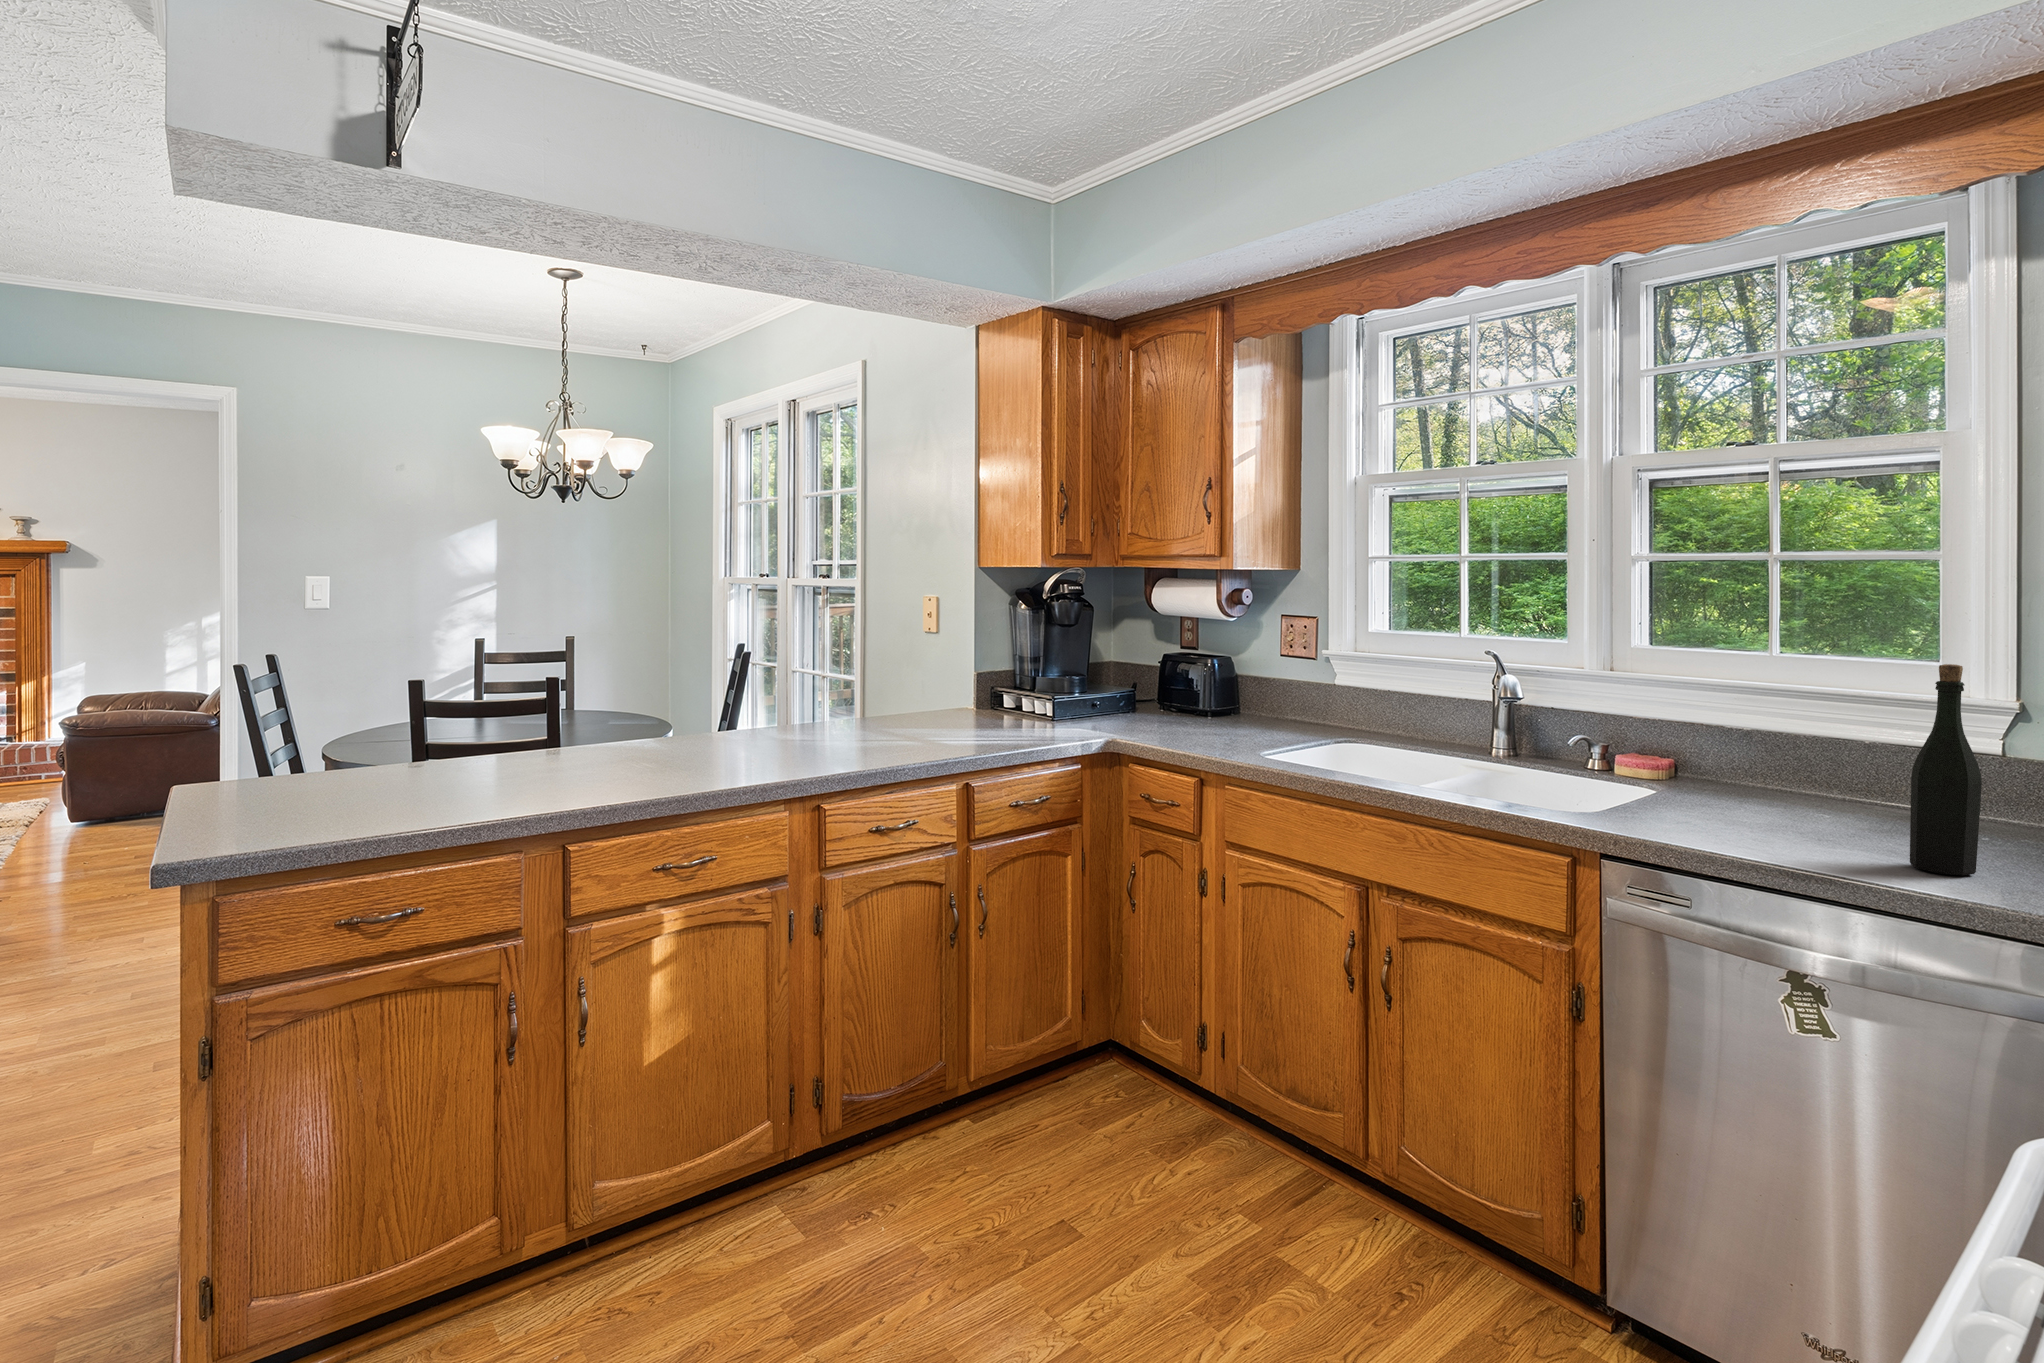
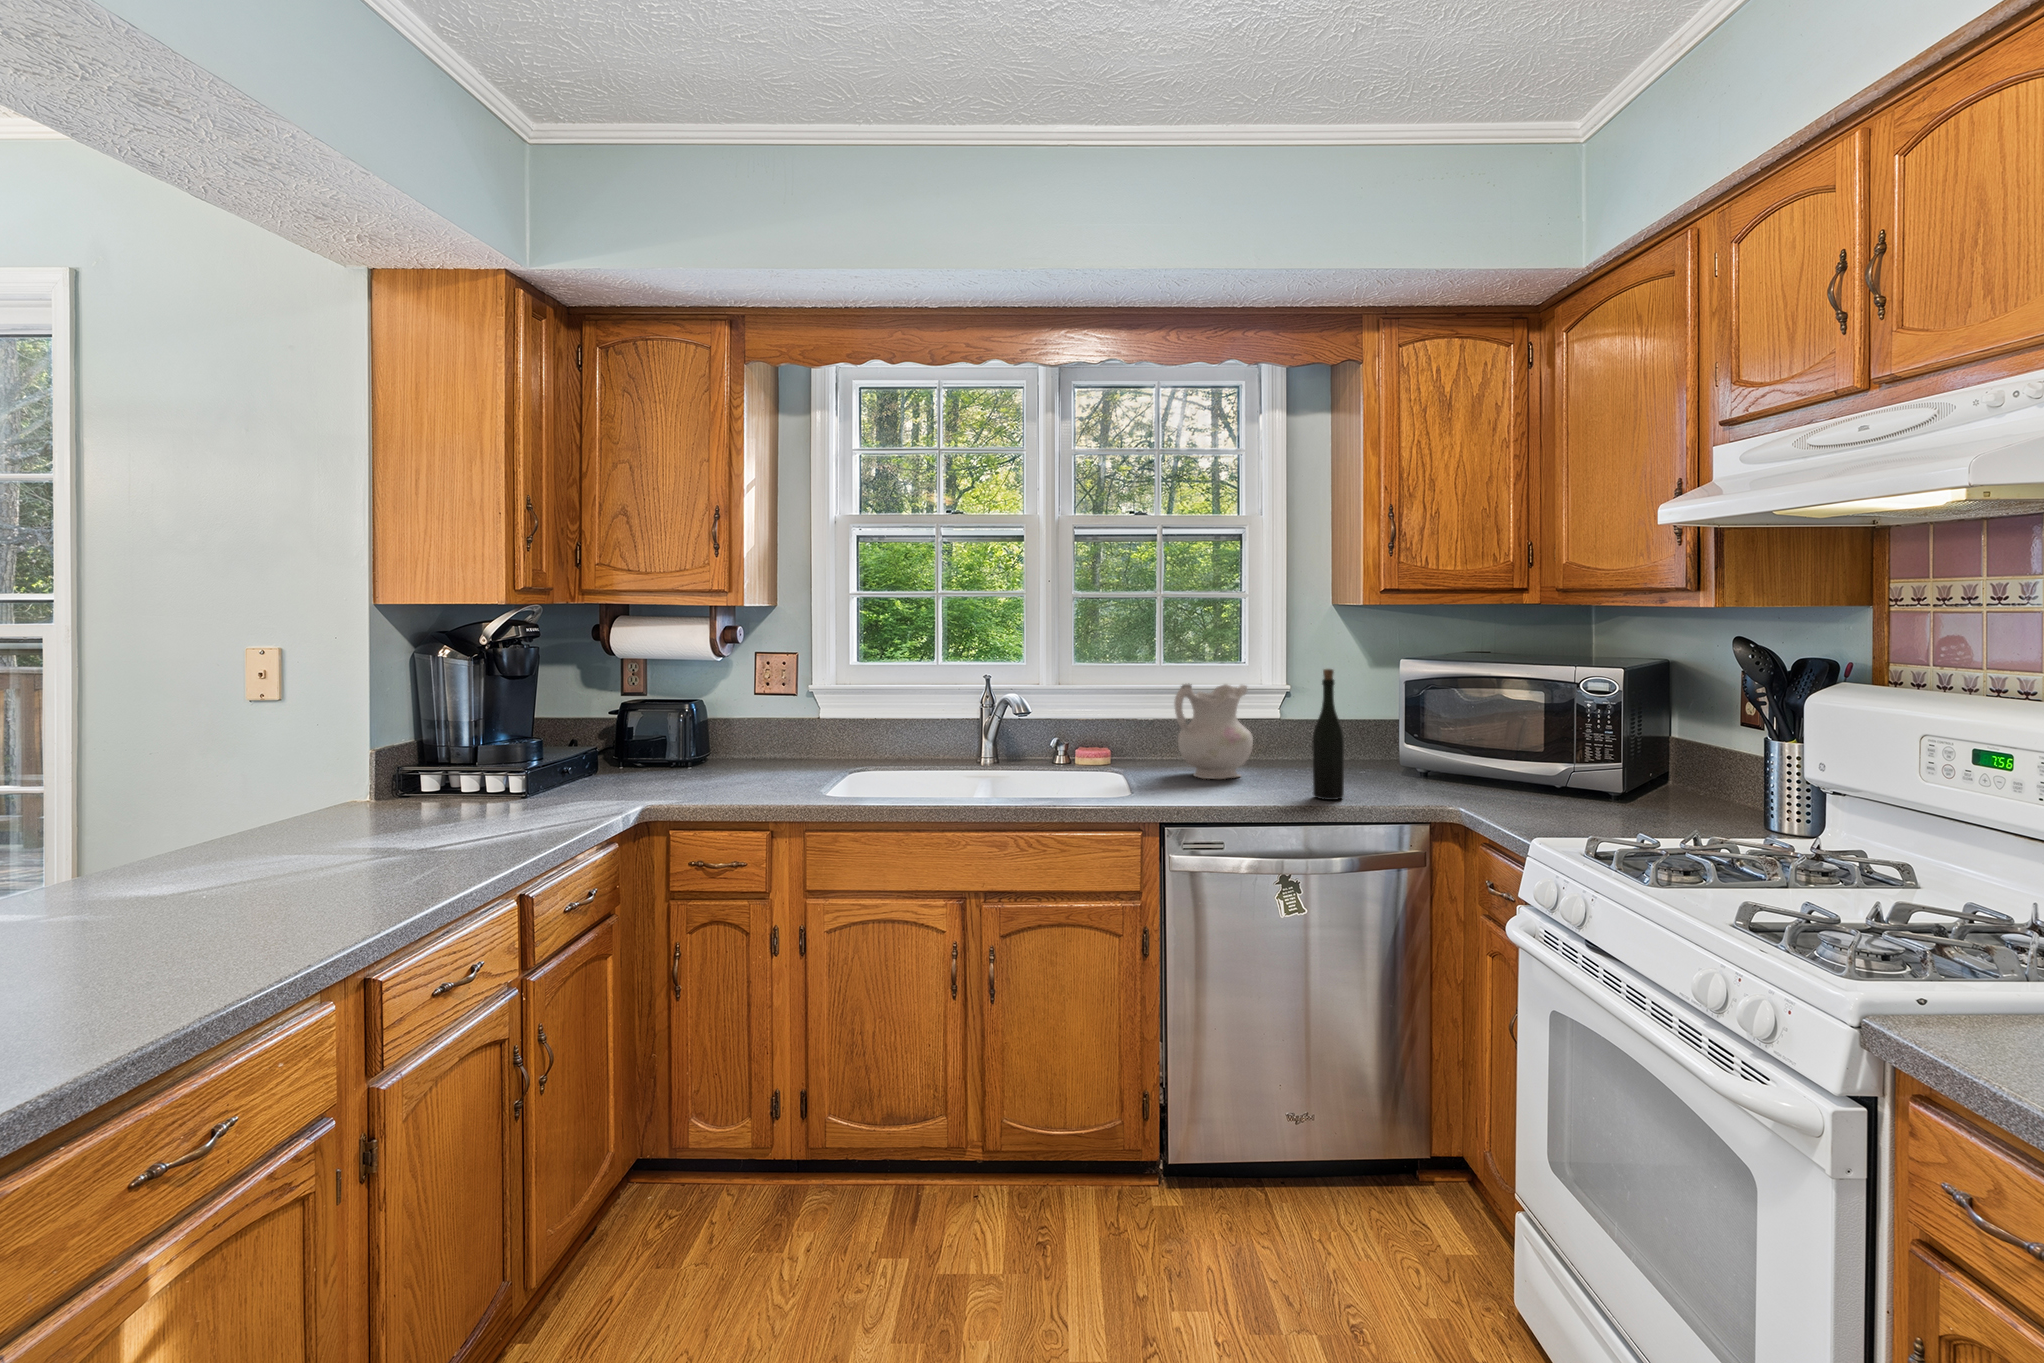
ceramic pitcher: none [1730,675,1885,822] -> present [1174,684,1253,779]

